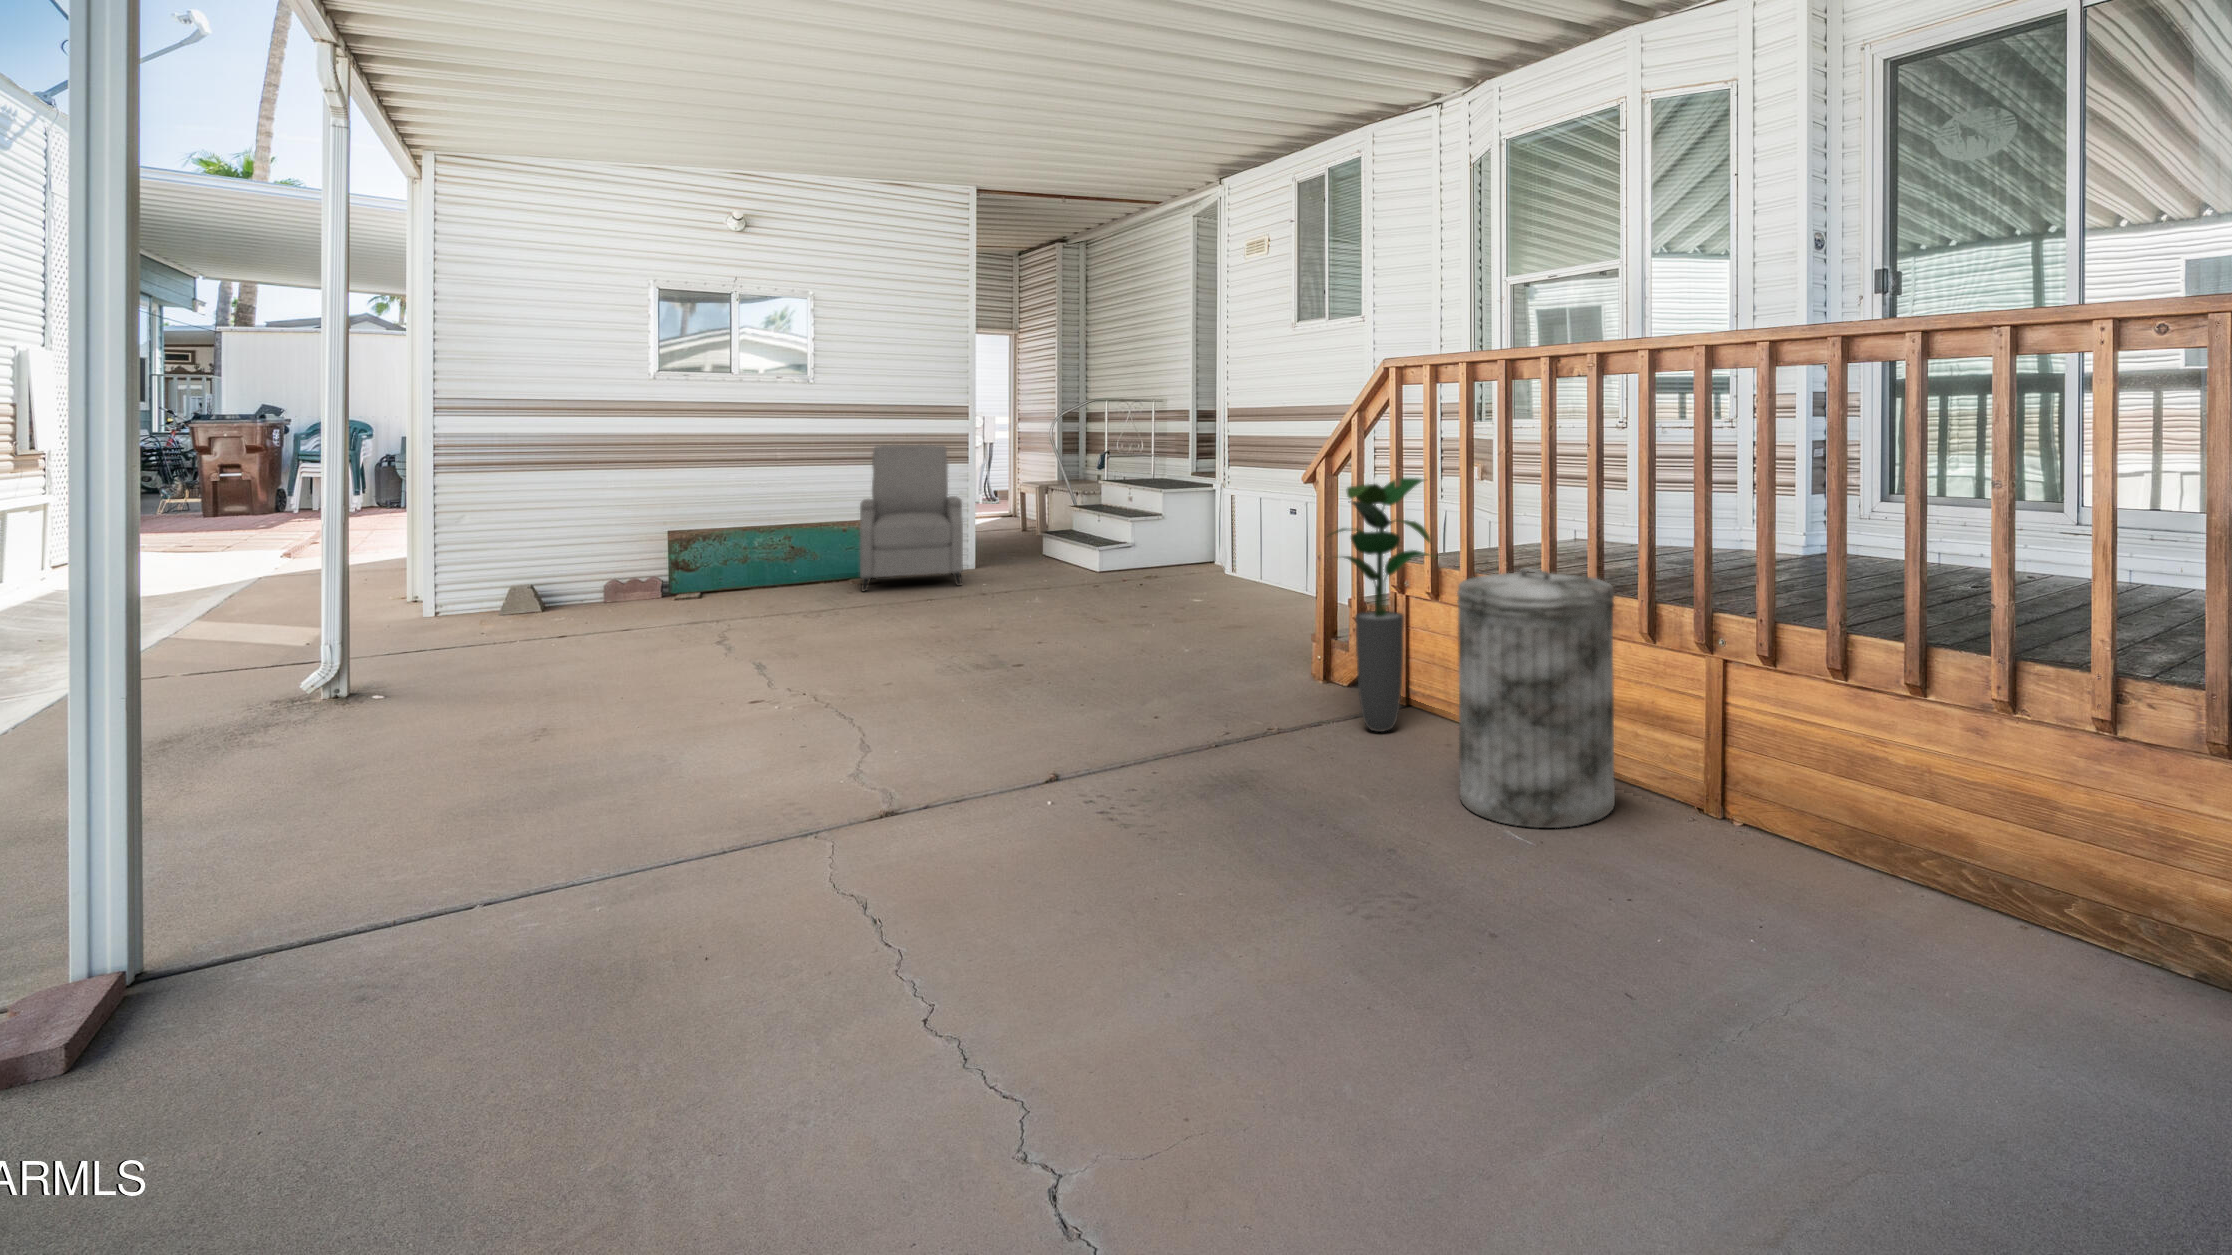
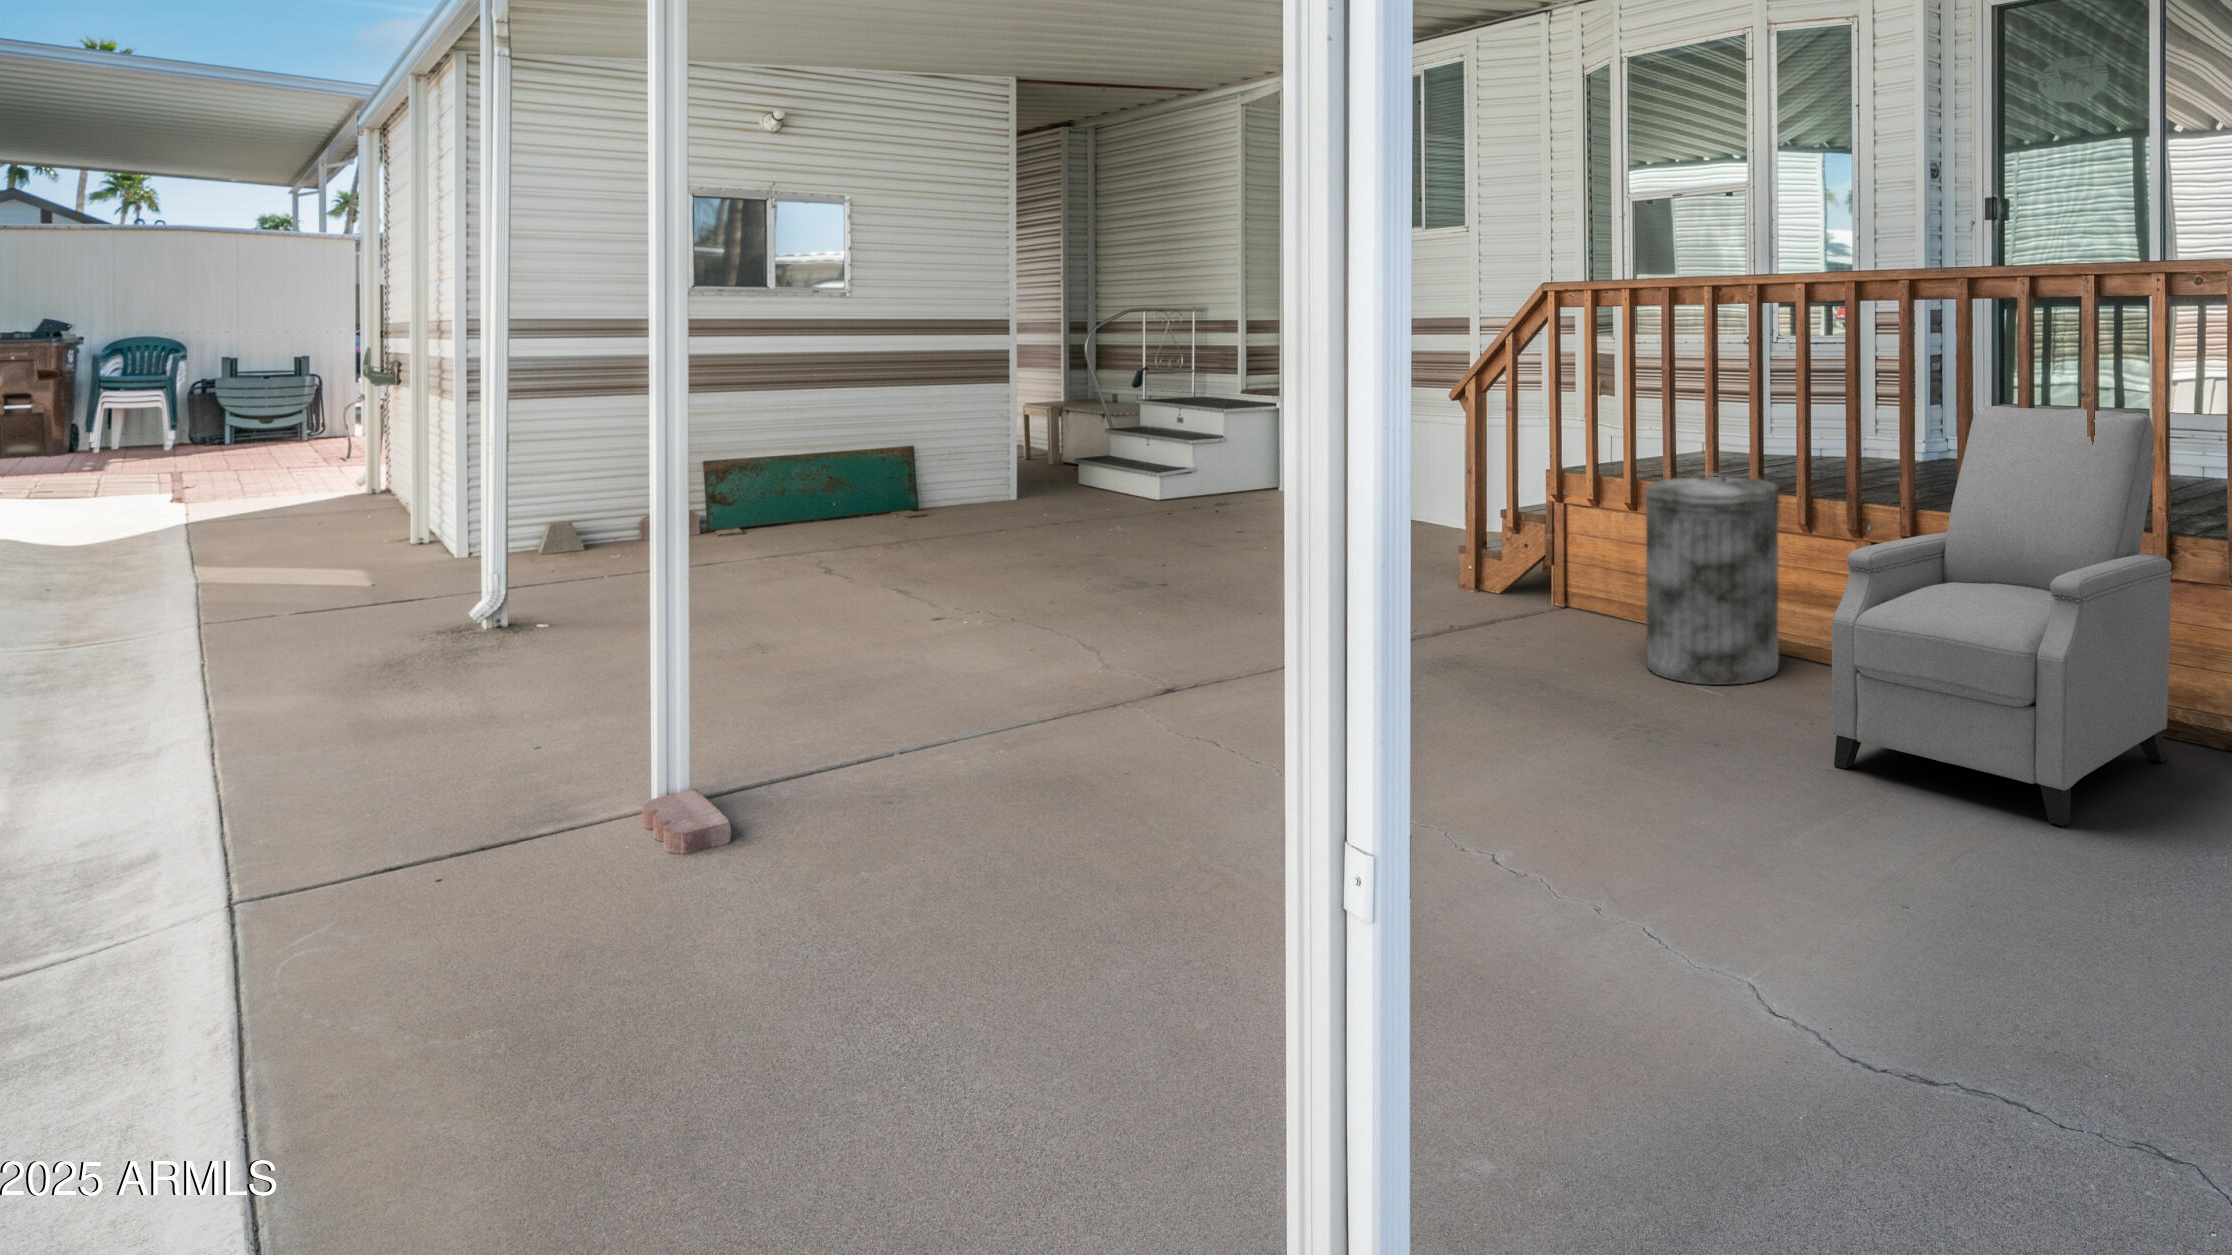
chair: present [860,445,963,591] -> present [1832,406,2172,826]
potted plant: present [1327,478,1431,732] -> none [1497,395,1603,626]

